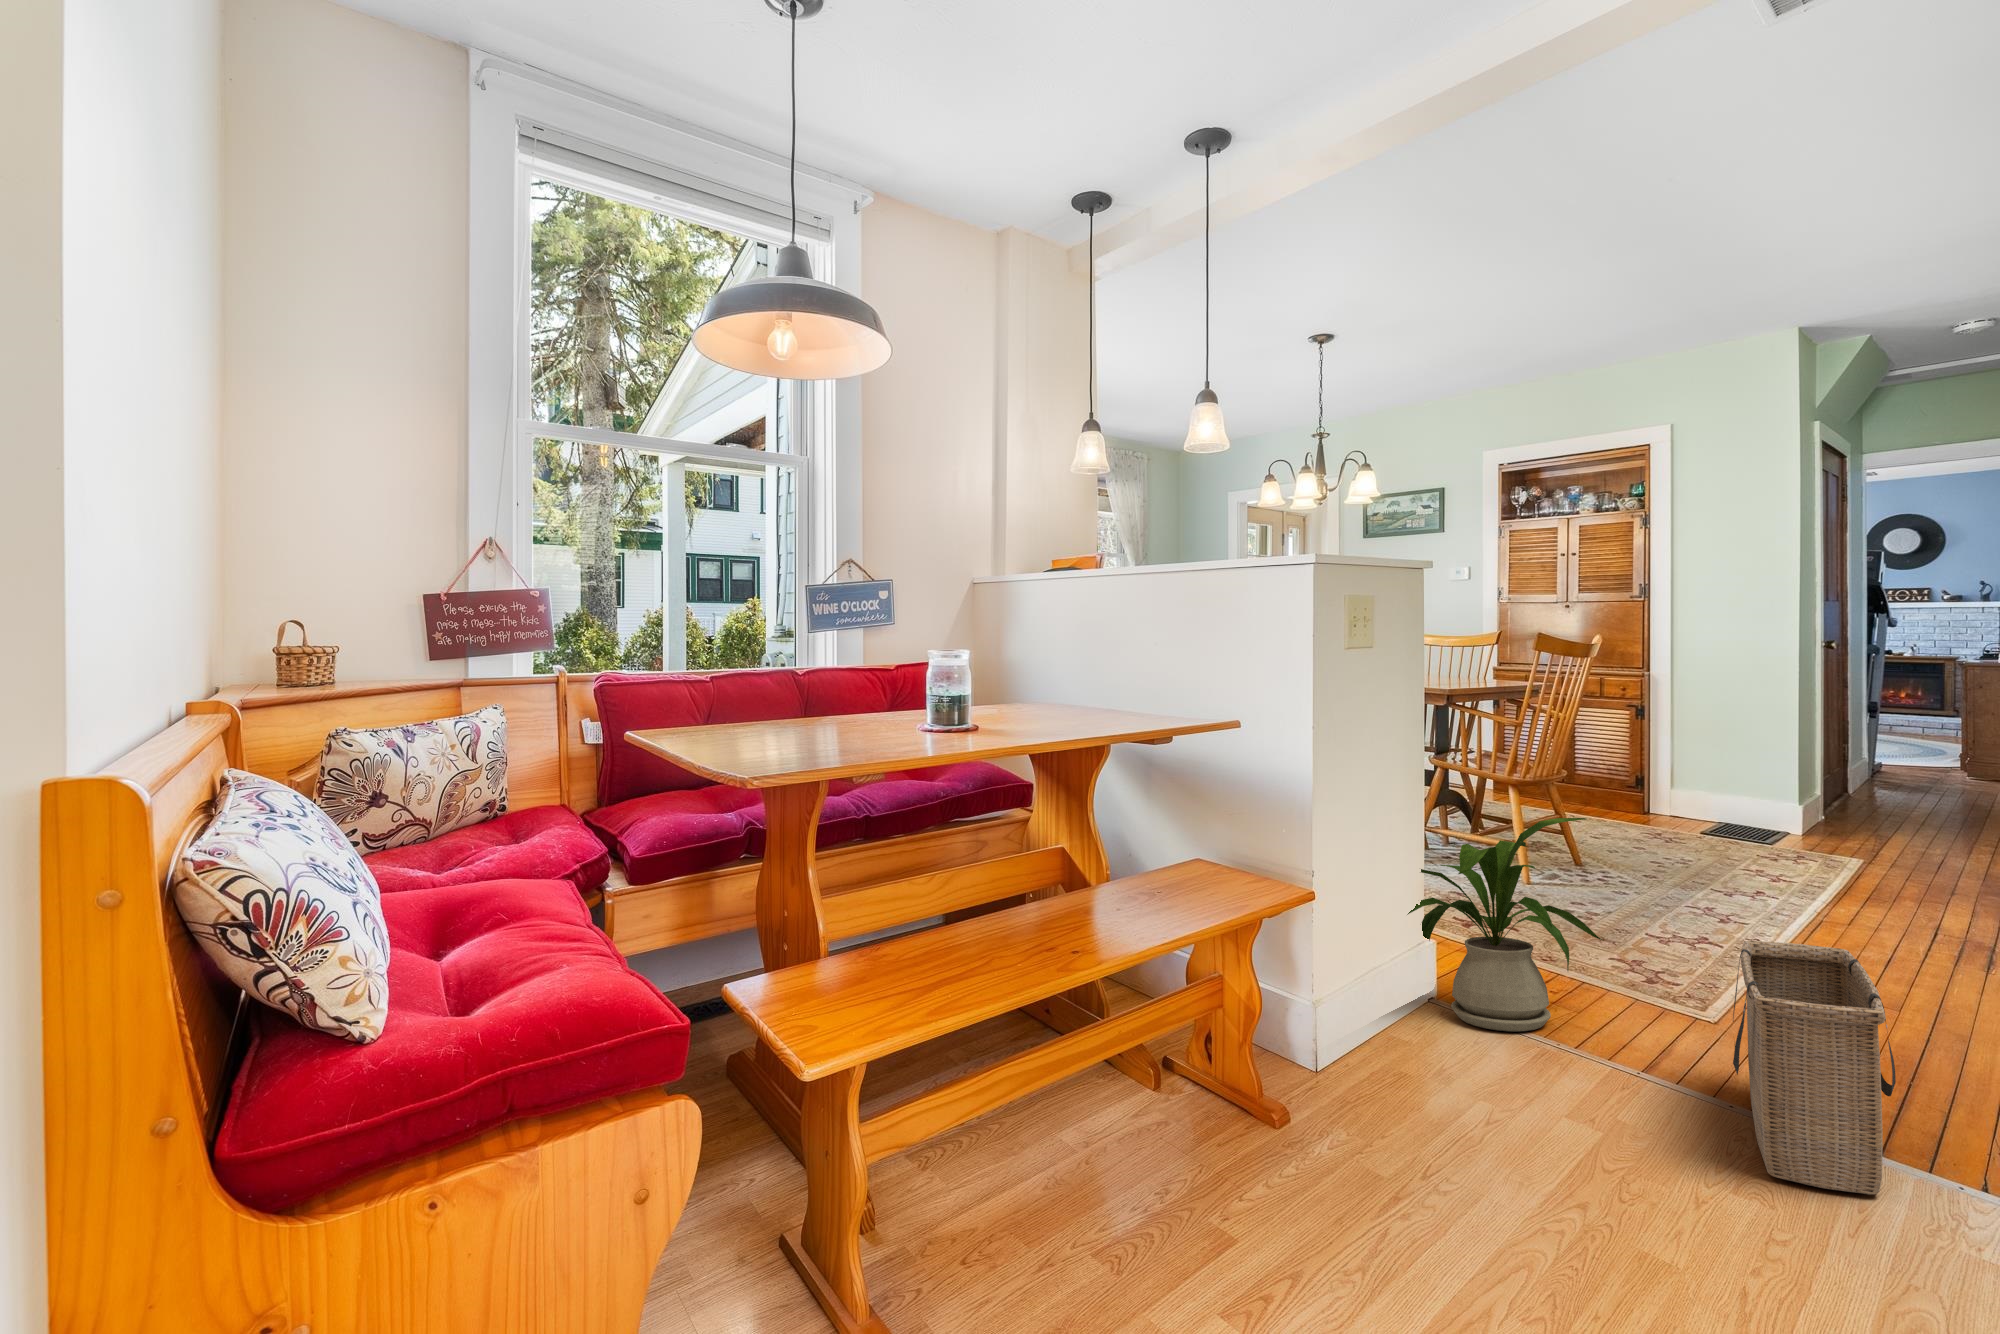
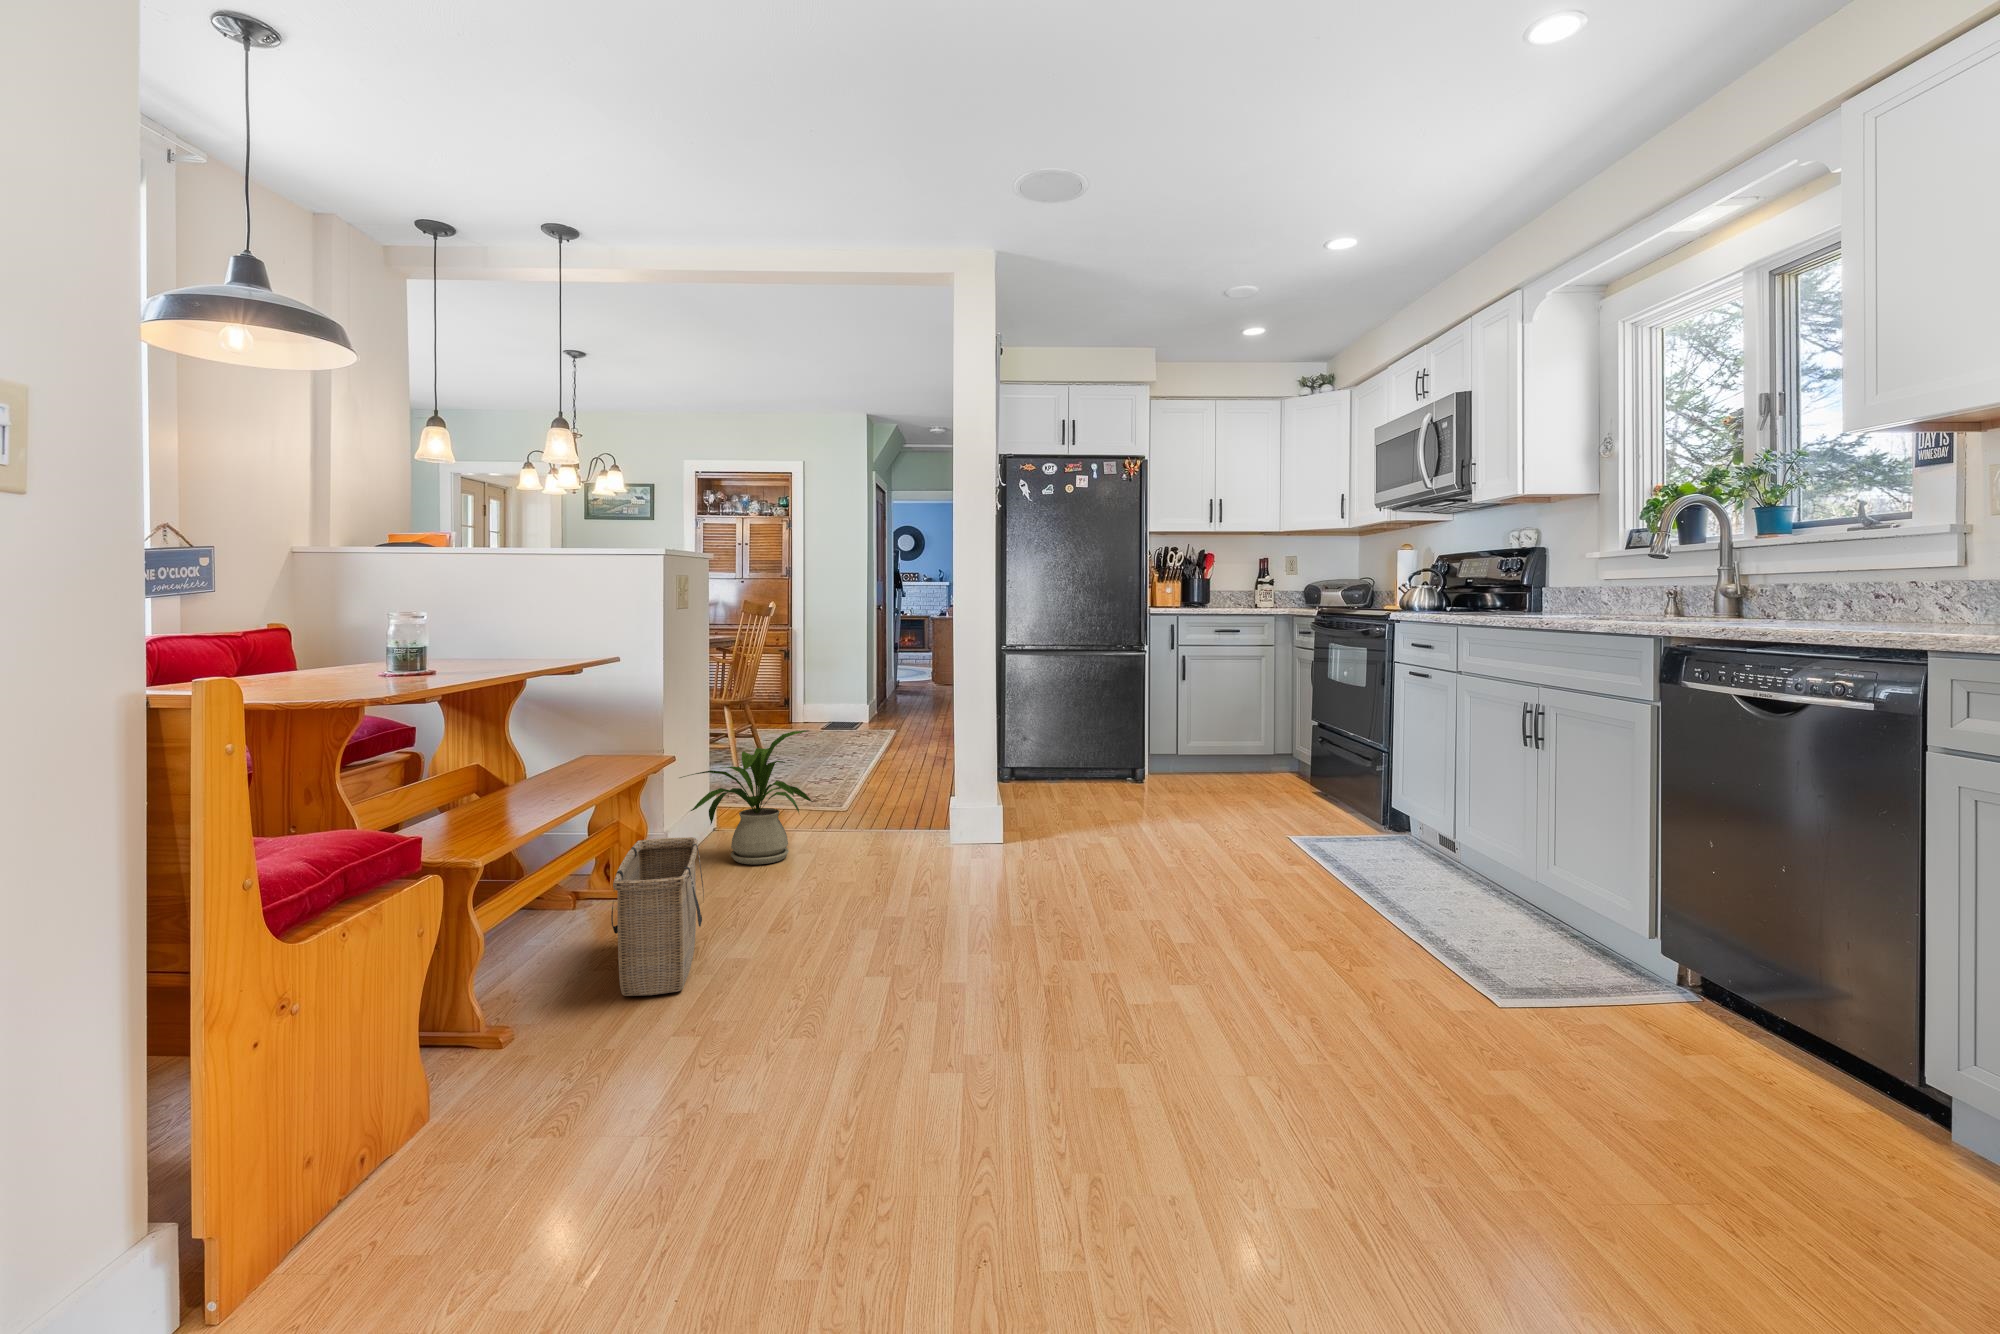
basket: present [1733,941,1896,1194] -> present [611,837,704,996]

